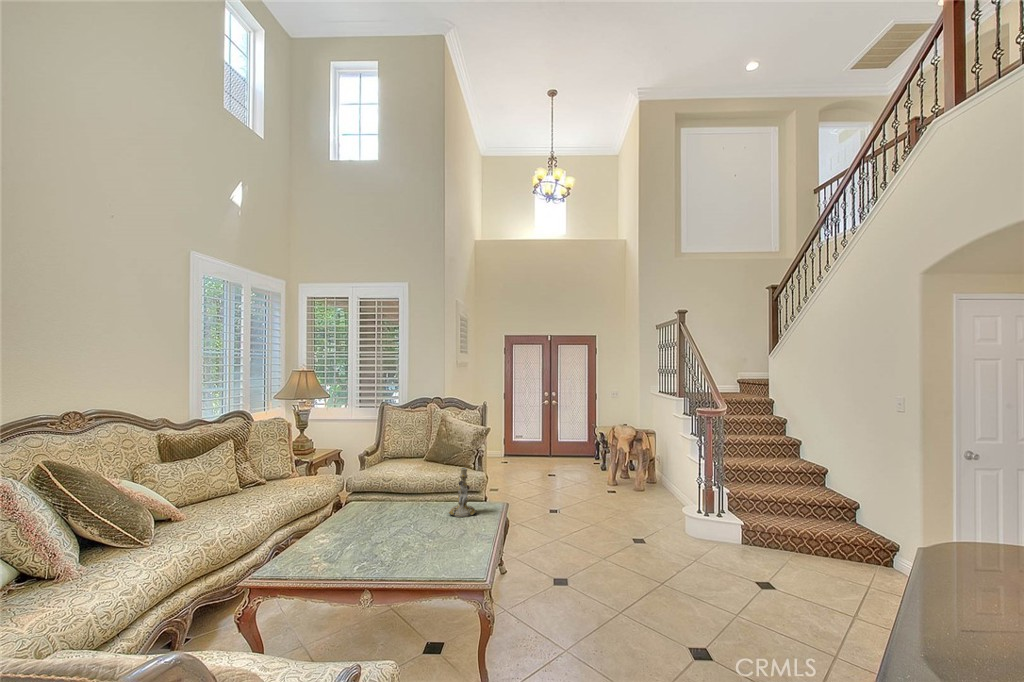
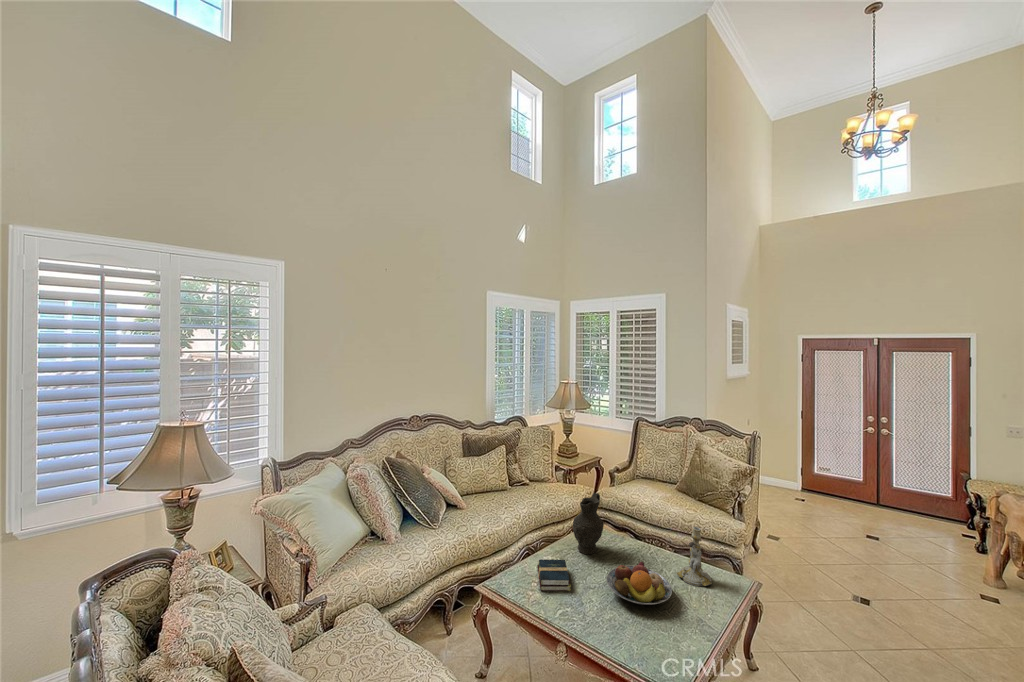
decorative vase: none [344,462,376,524] -> present [573,493,604,554]
fruit bowl: none [392,507,452,541] -> present [606,562,672,605]
hardback book: none [312,529,358,561] -> present [537,559,571,591]

